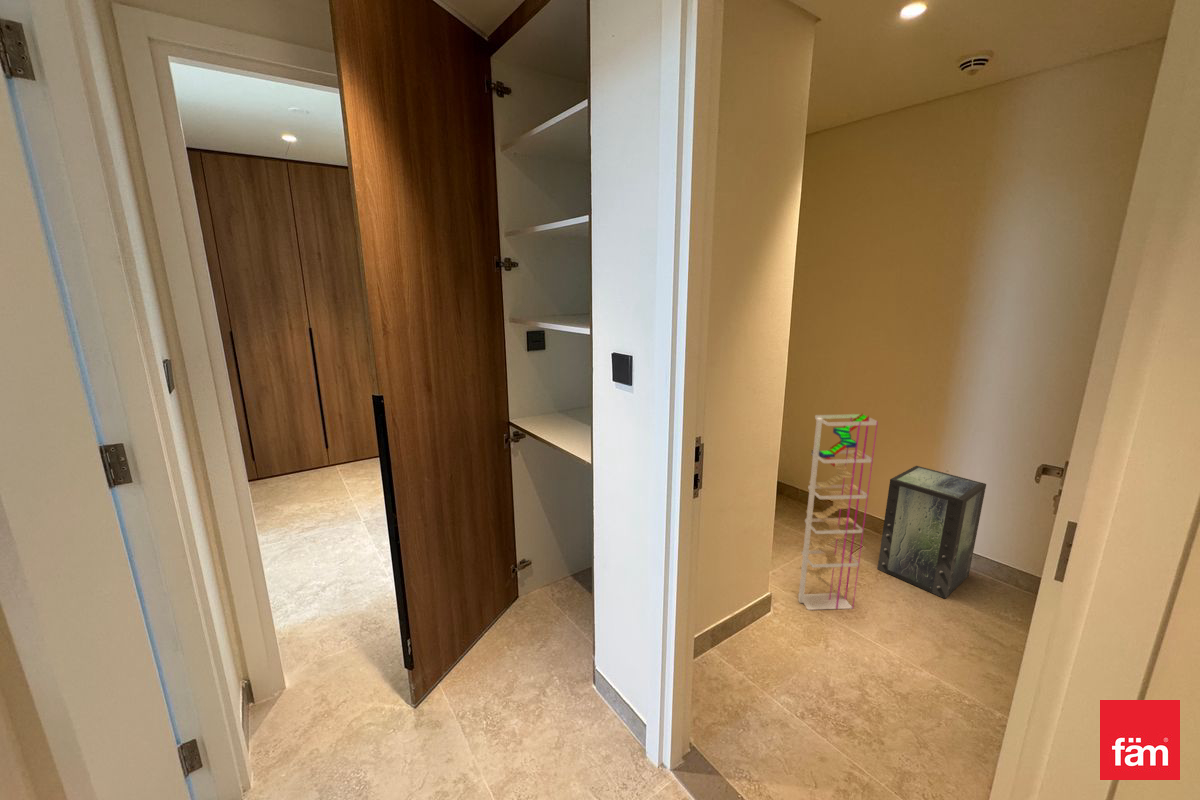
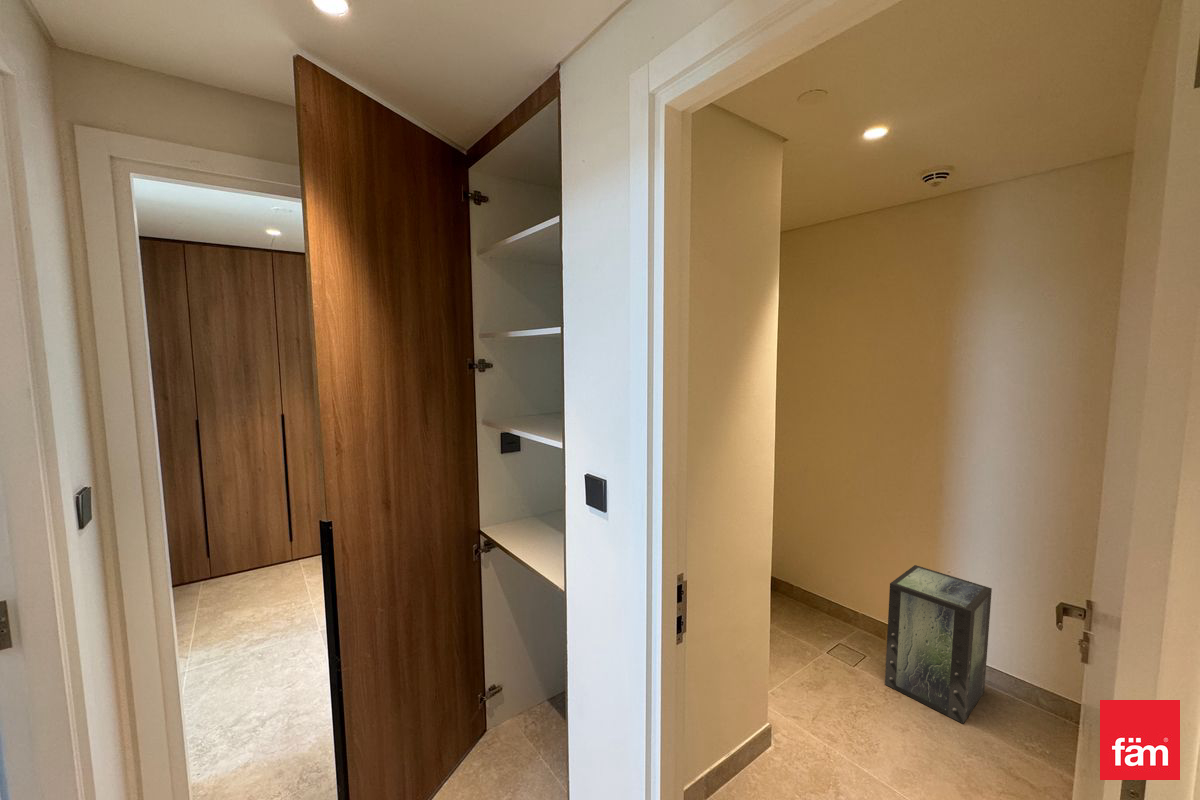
shelving unit: present [798,414,878,610] -> none [800,516,874,742]

